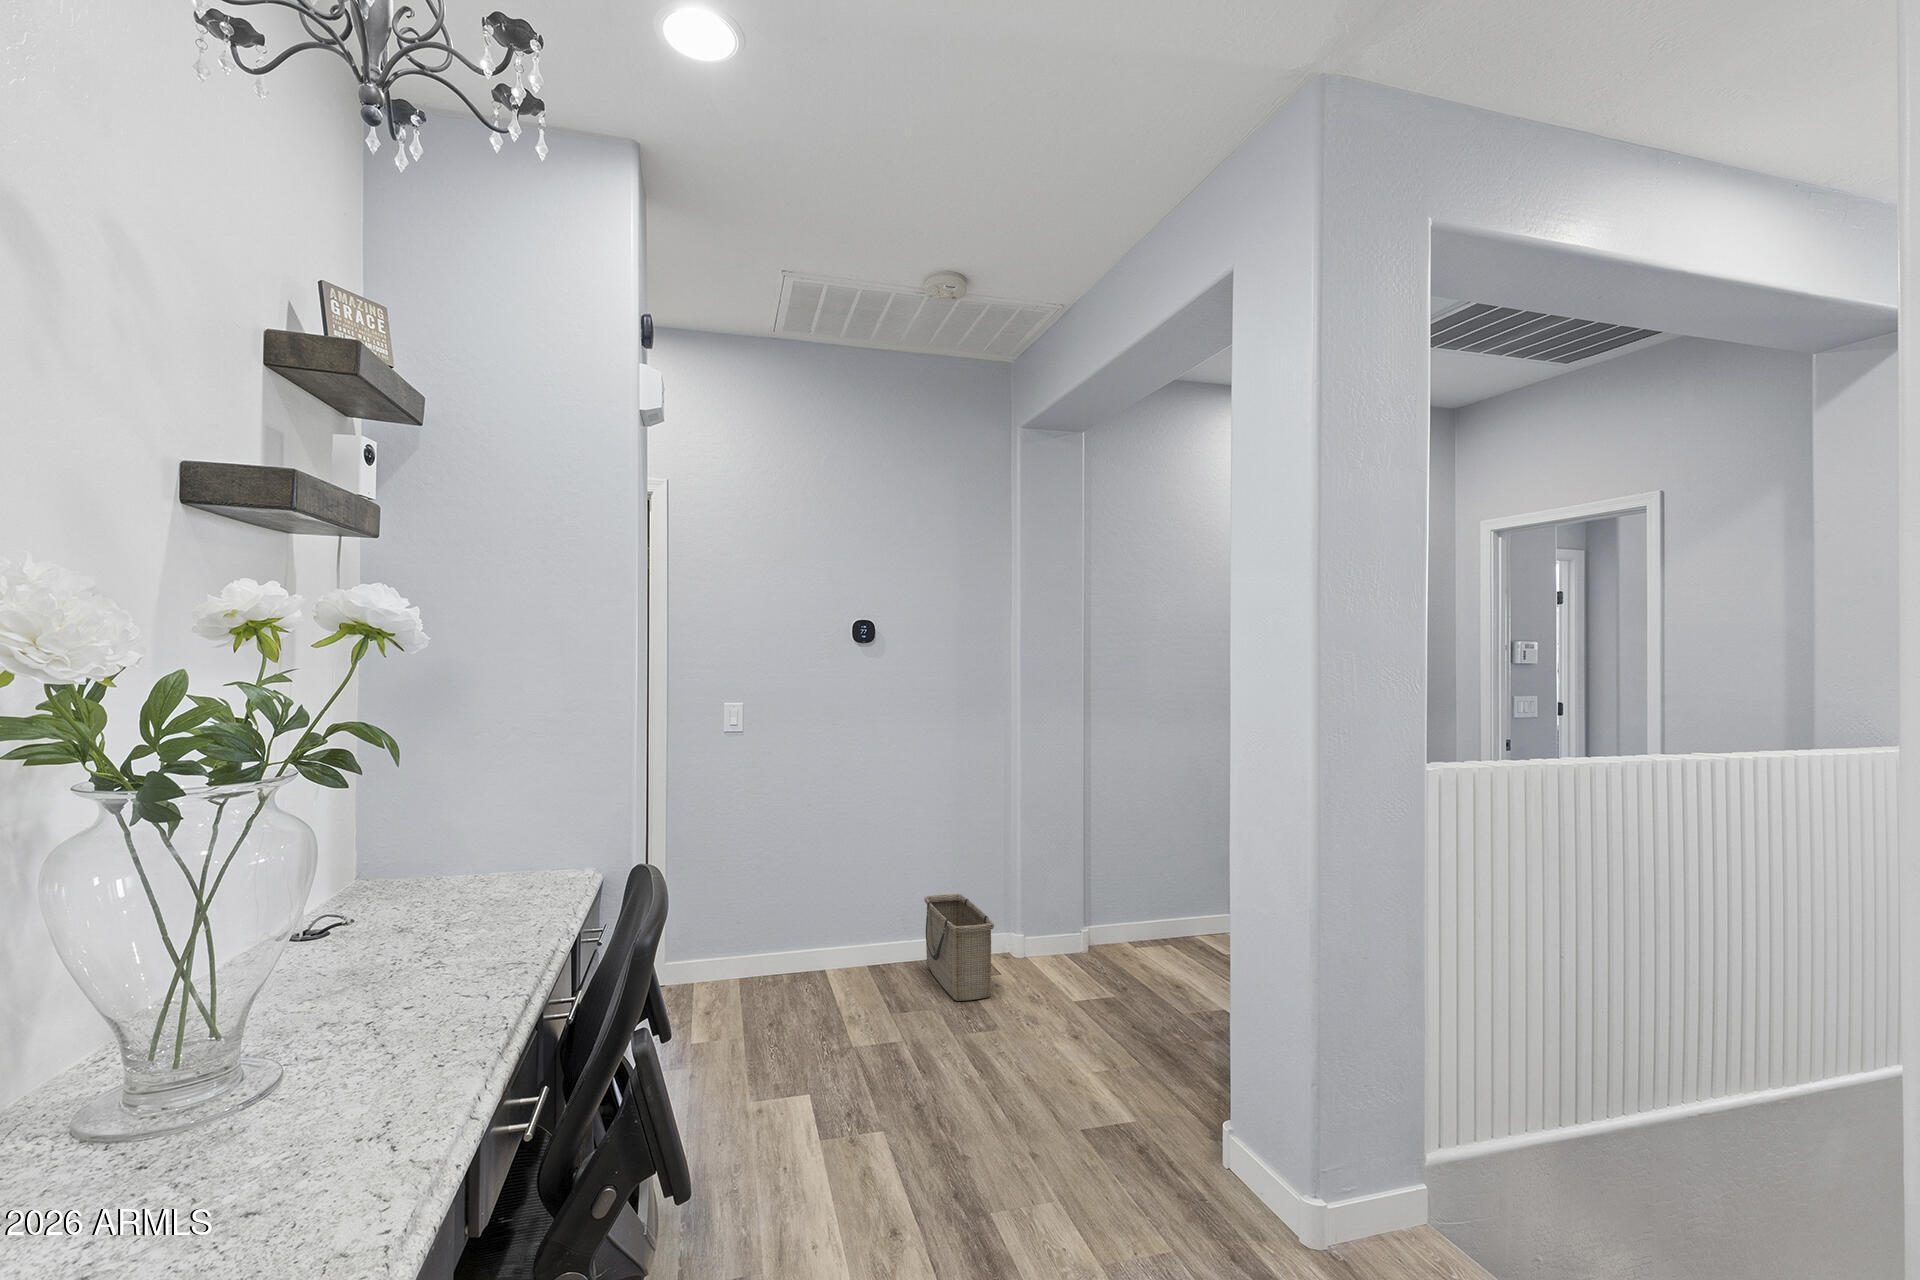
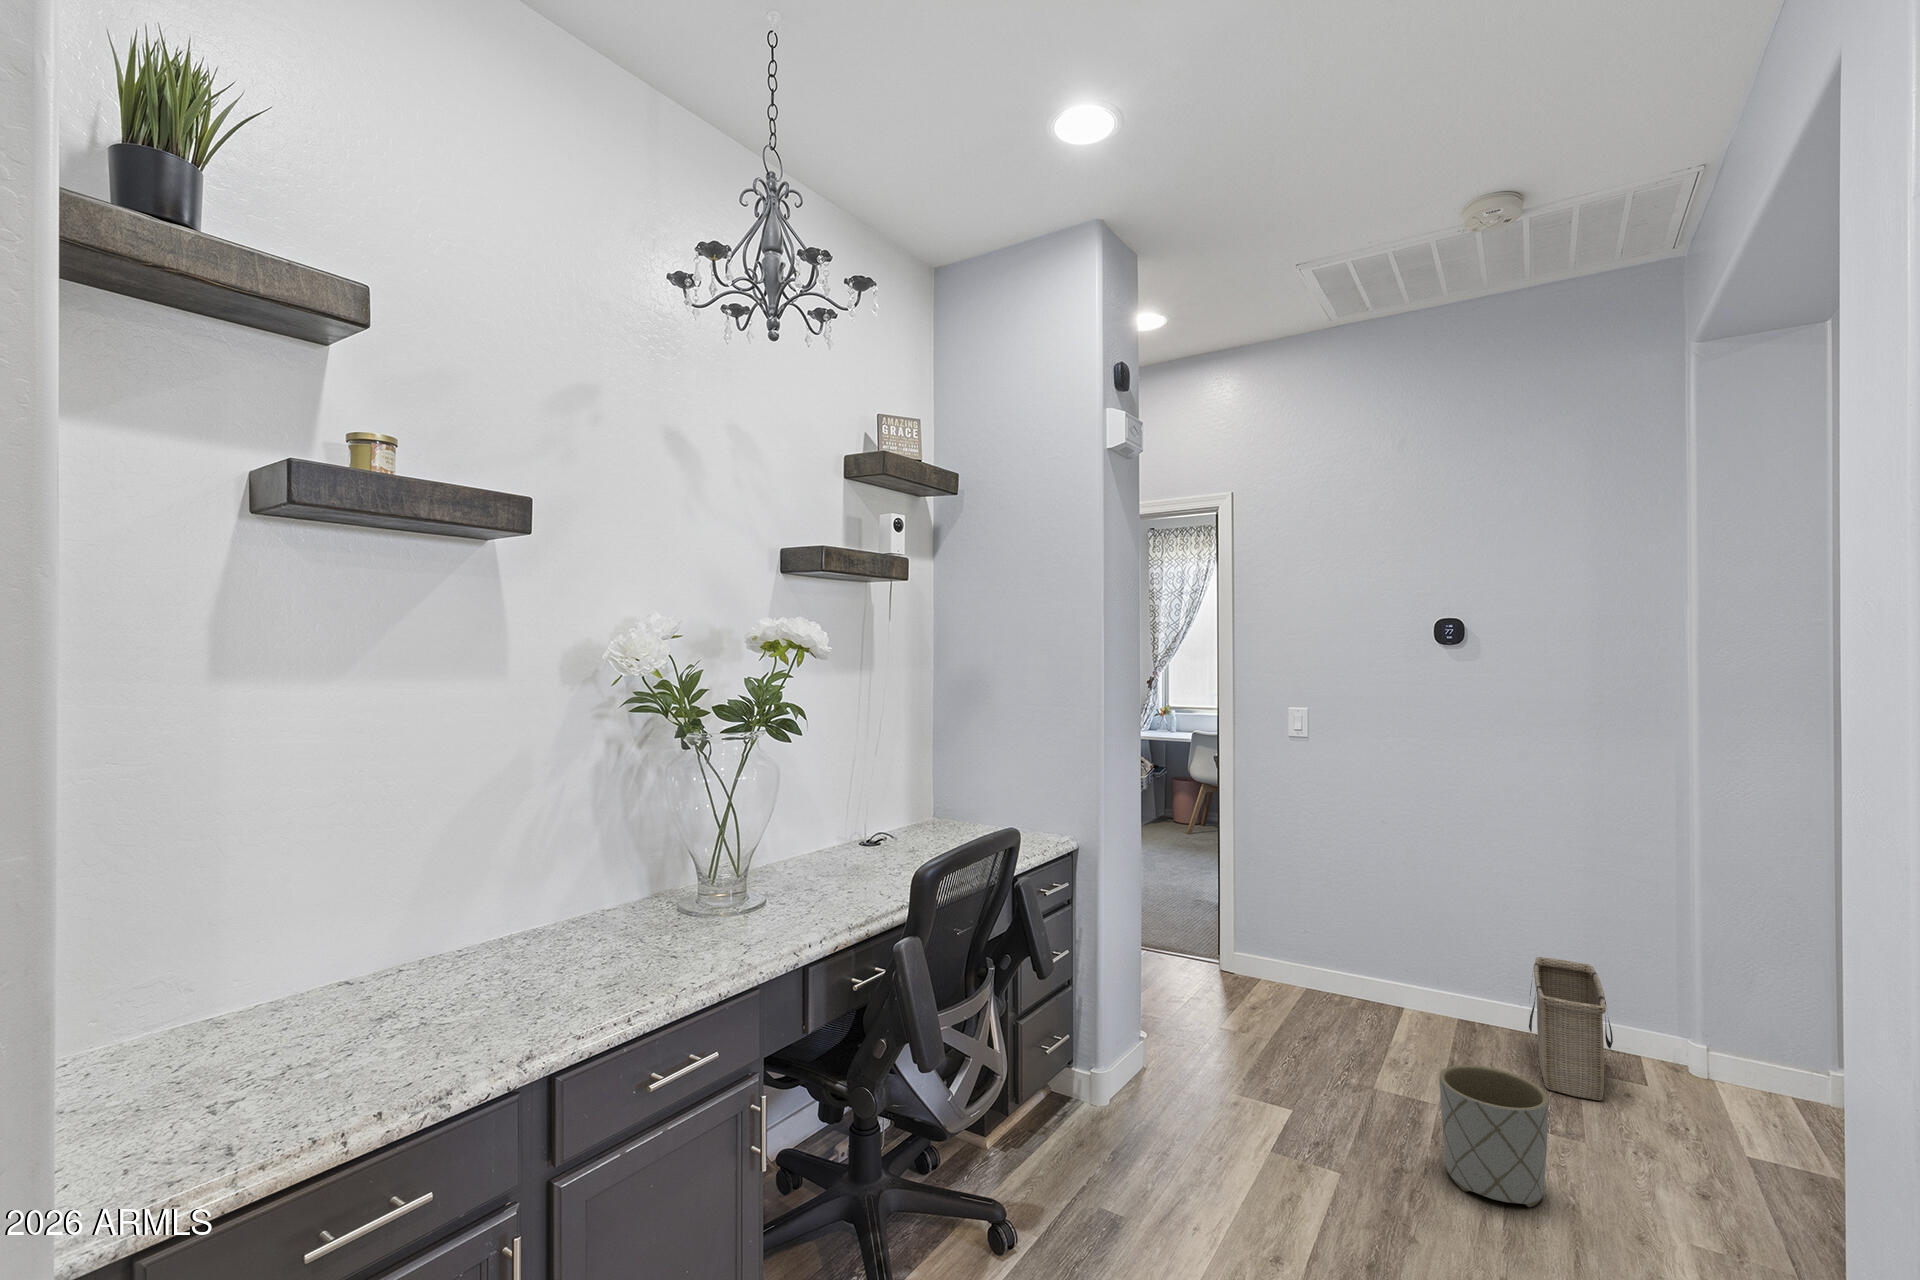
planter: none [940,994,1017,1103] -> present [1439,1065,1549,1207]

